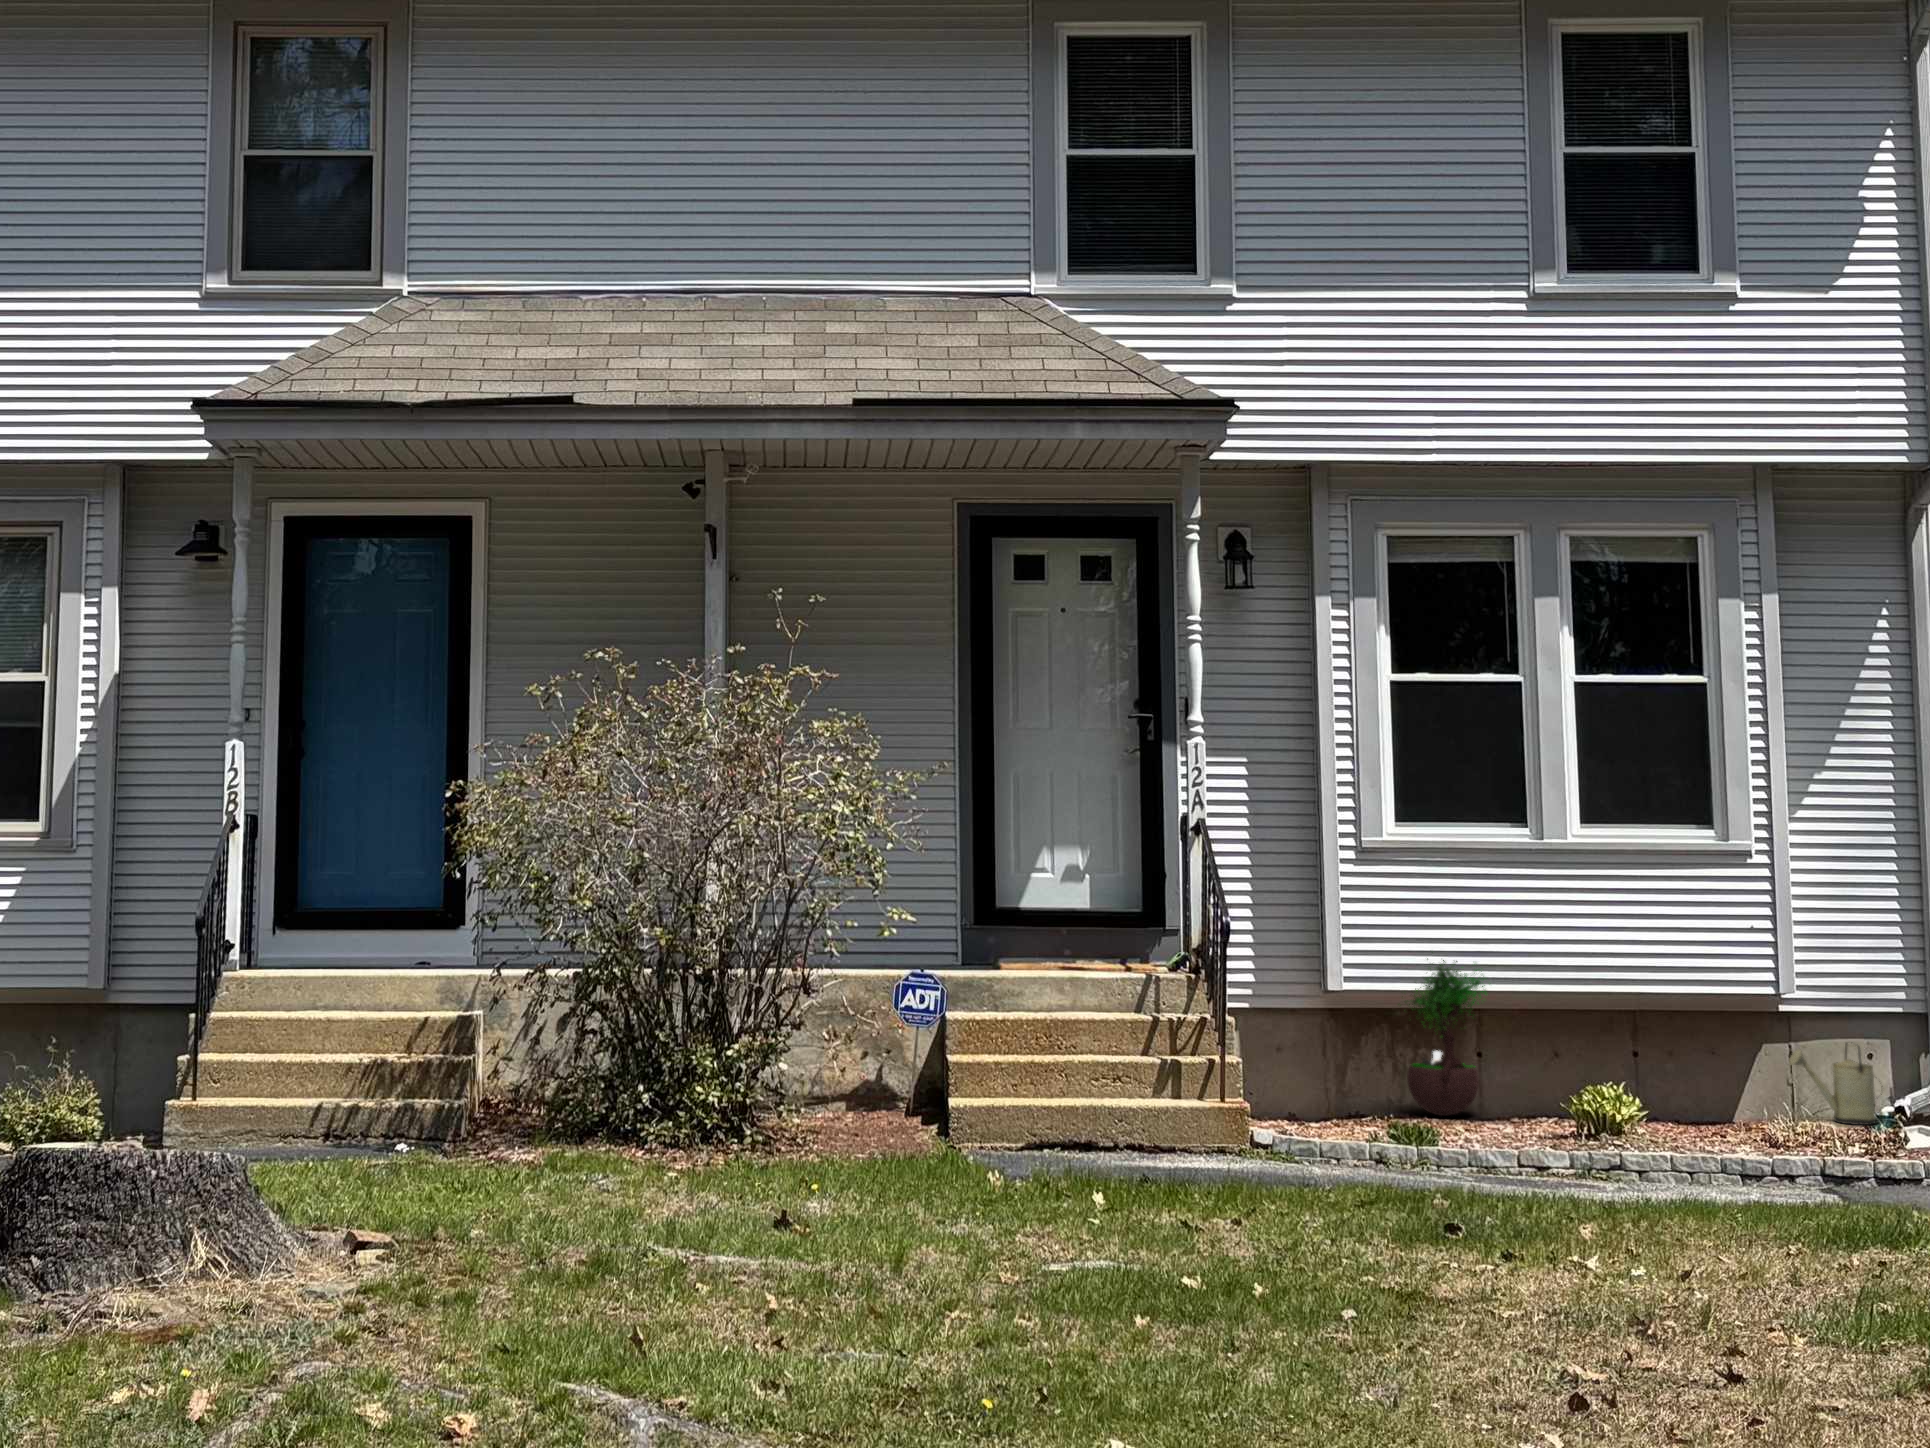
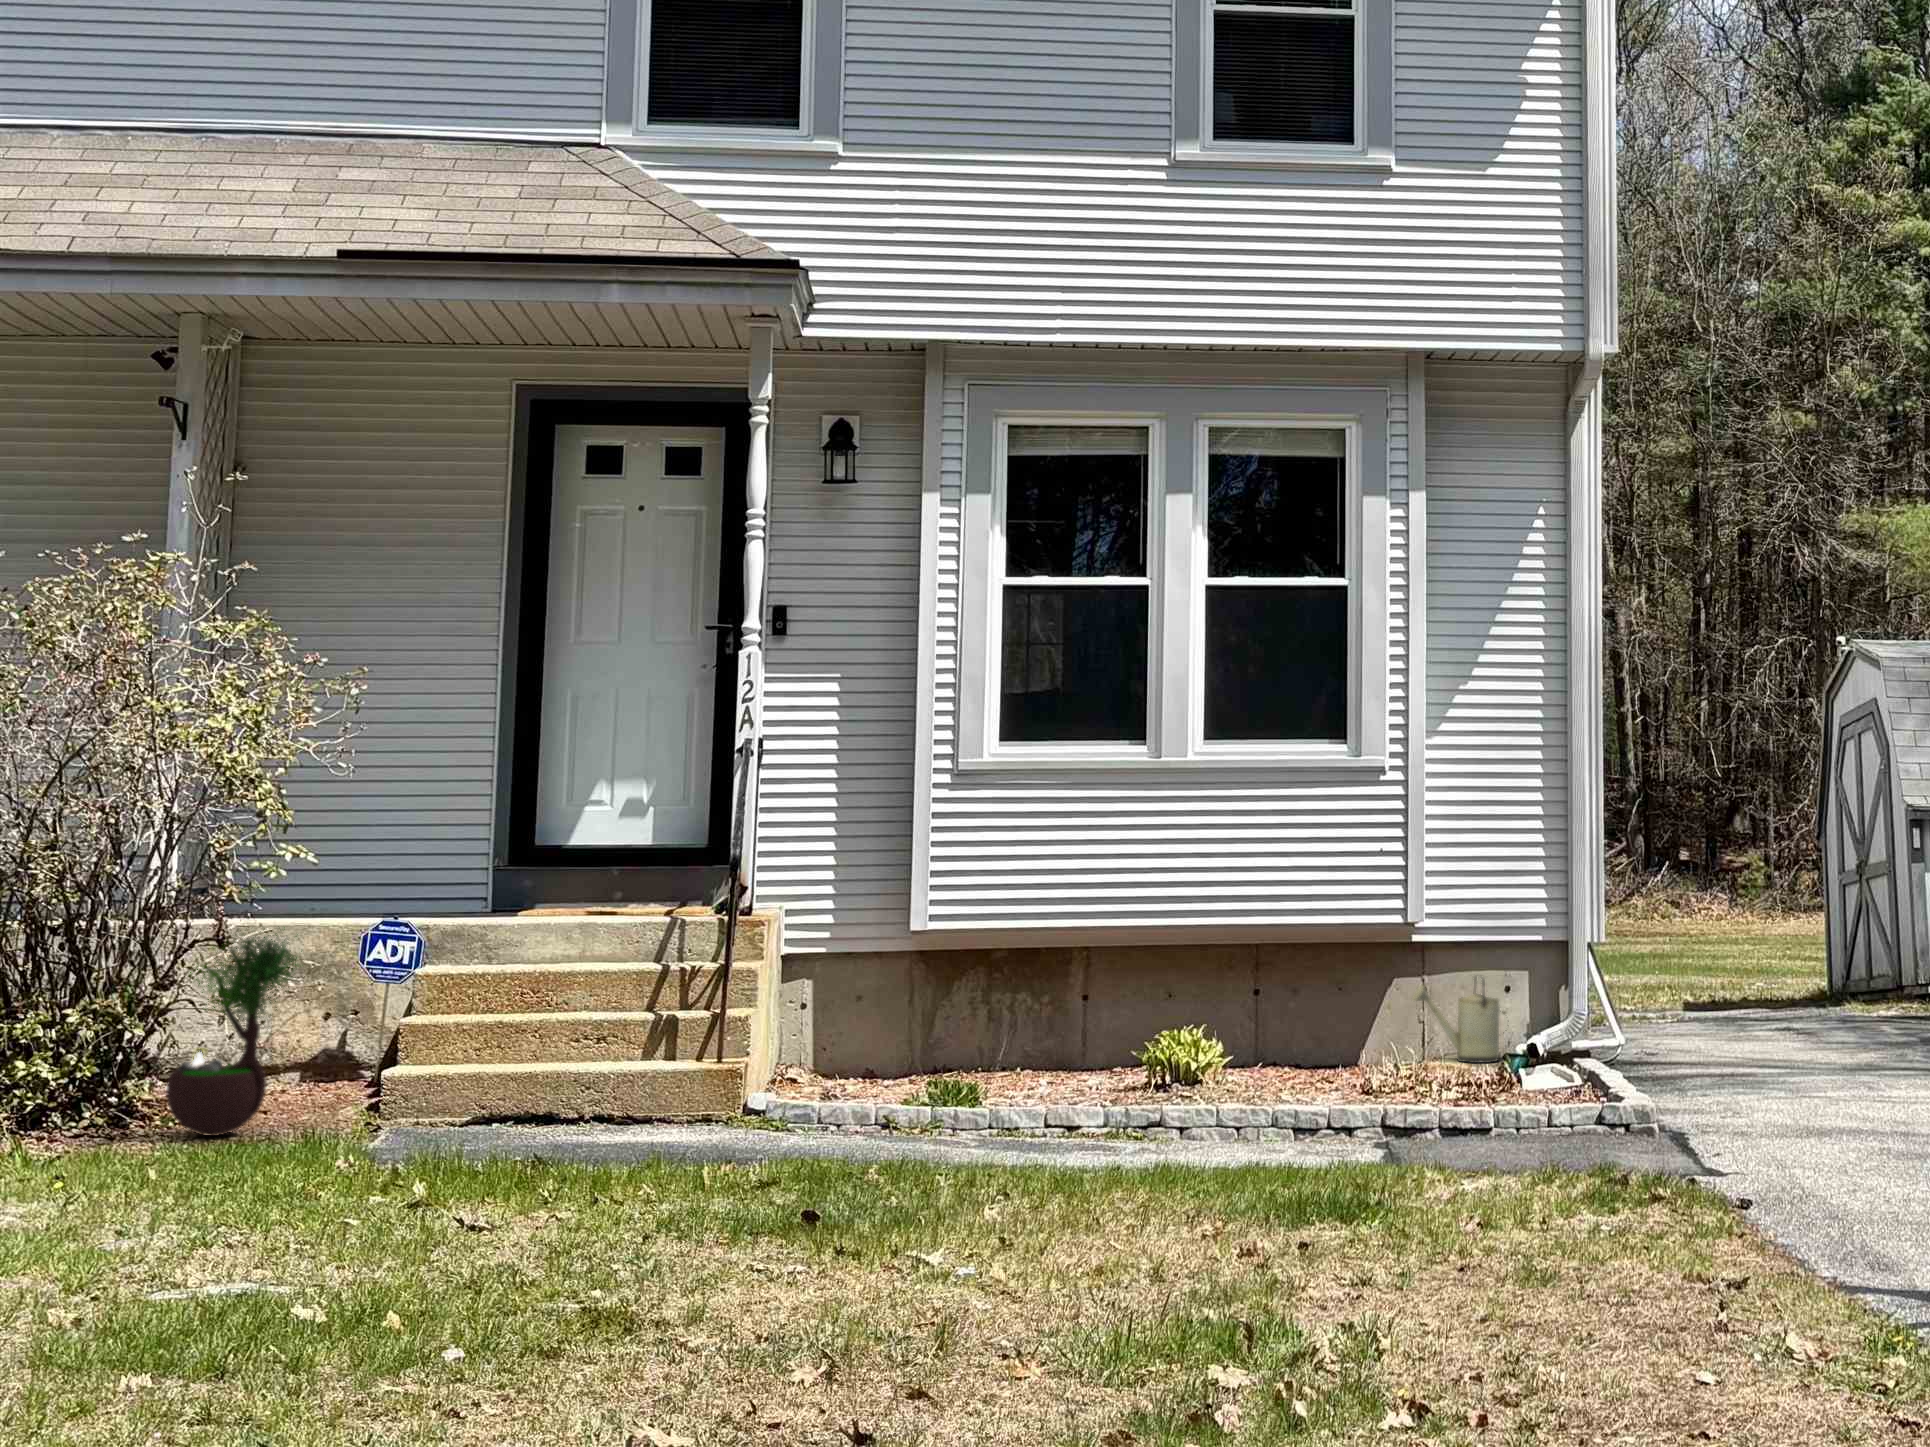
potted tree: present [1398,958,1486,1116] -> present [166,926,302,1136]

